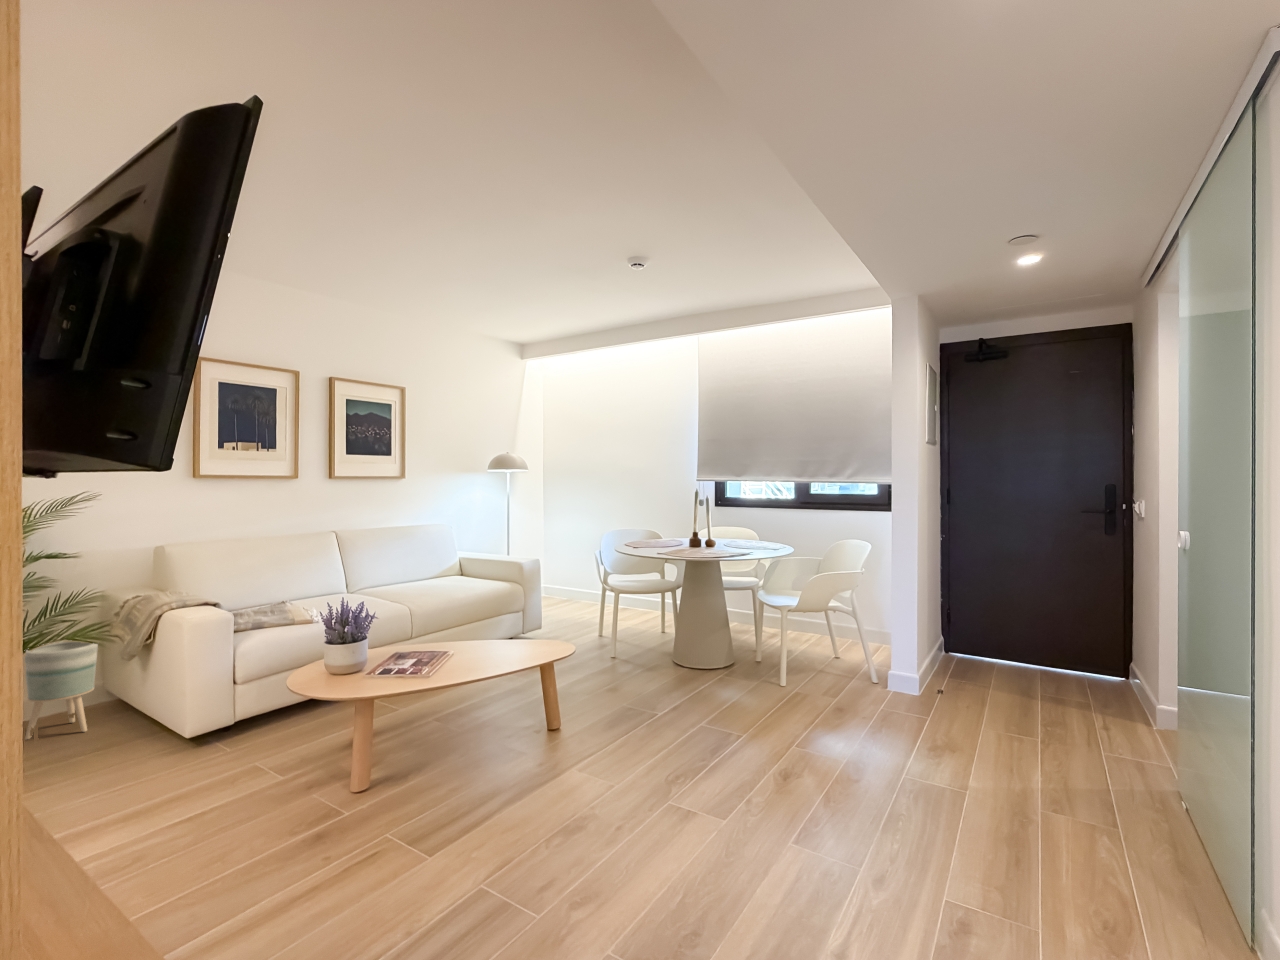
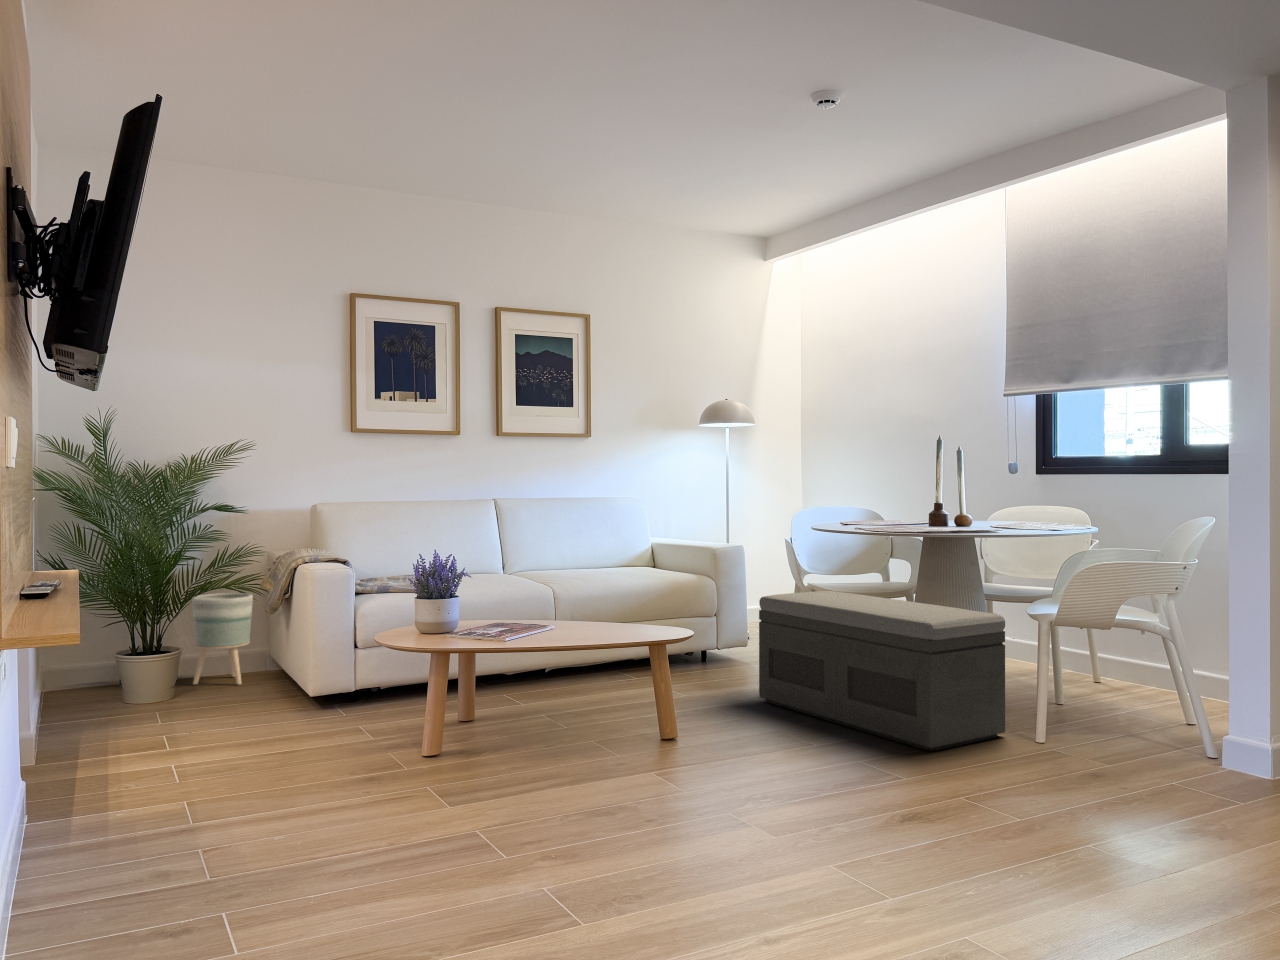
storage bench: none [584,594,764,709] -> present [759,591,1005,751]

